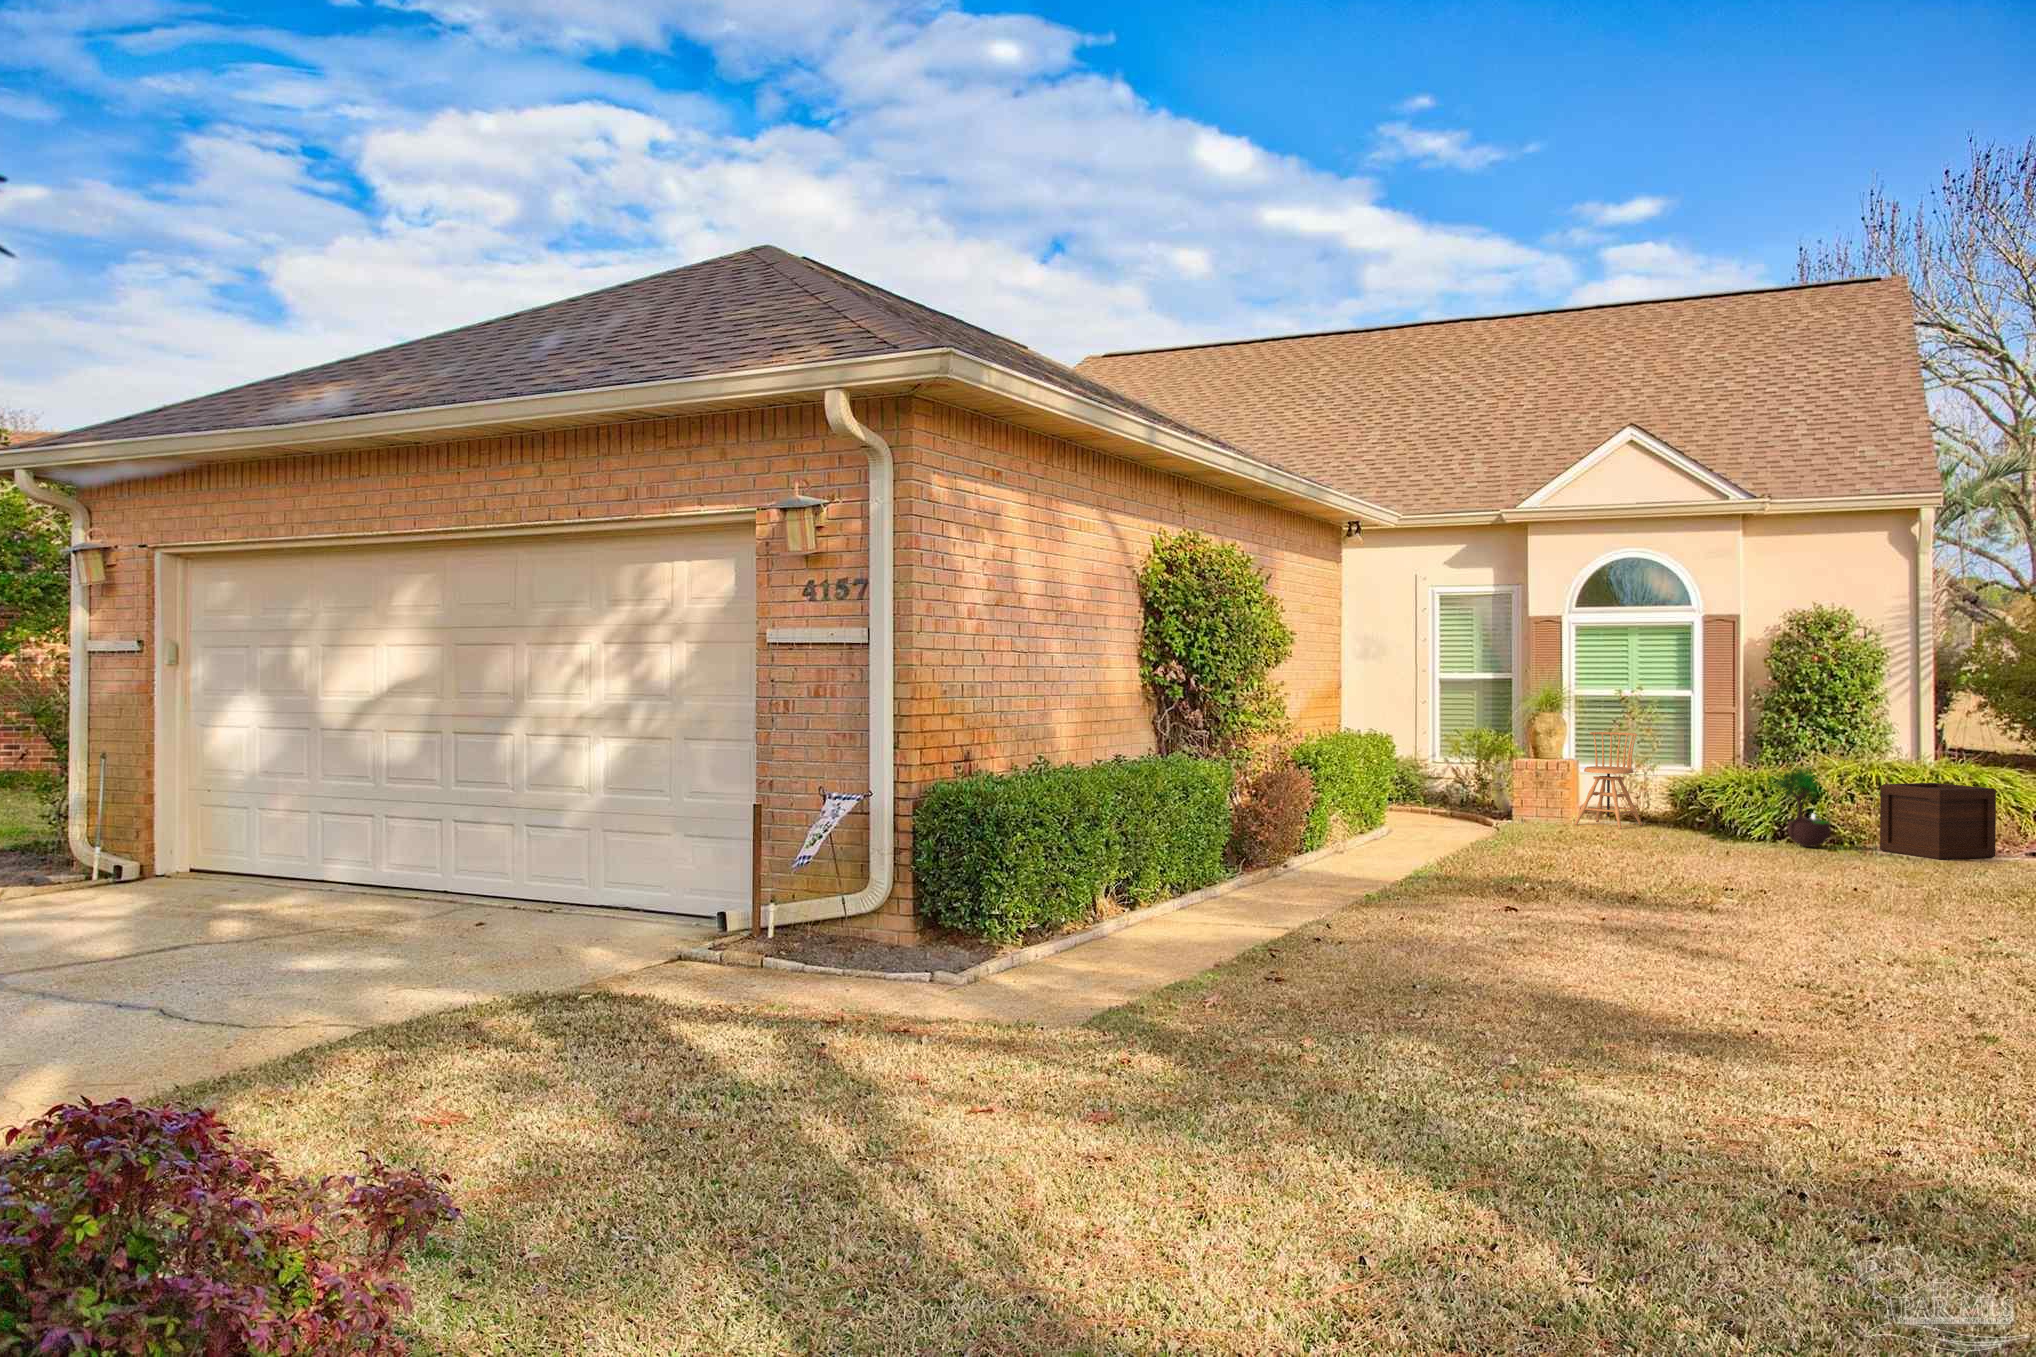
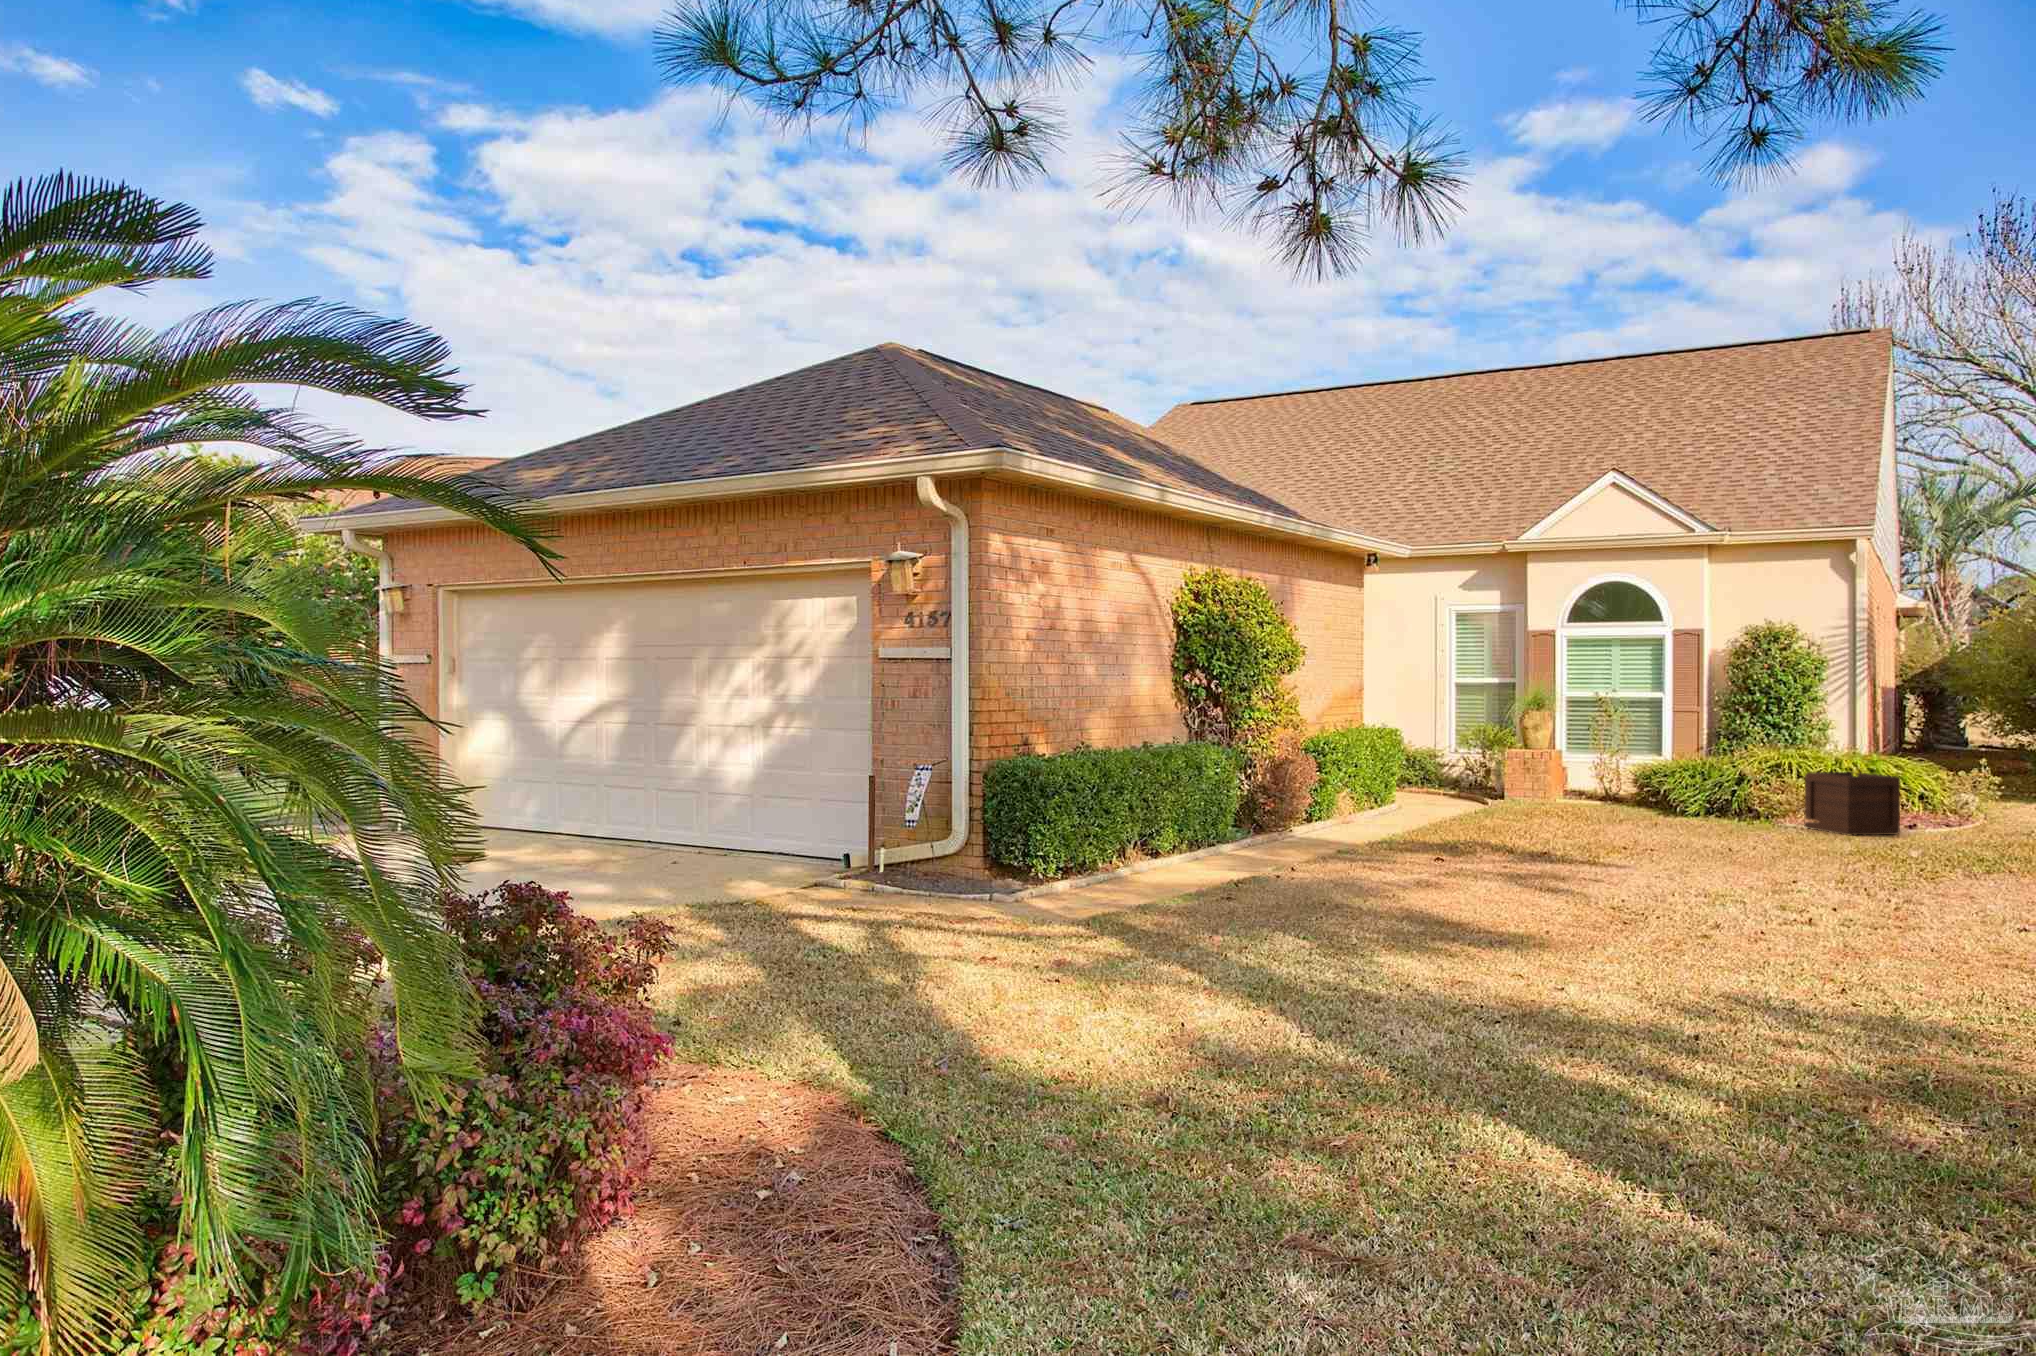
chair: present [1574,732,1643,829] -> none [1558,728,1617,809]
potted tree: present [1774,765,1831,847] -> none [1710,751,1764,825]

